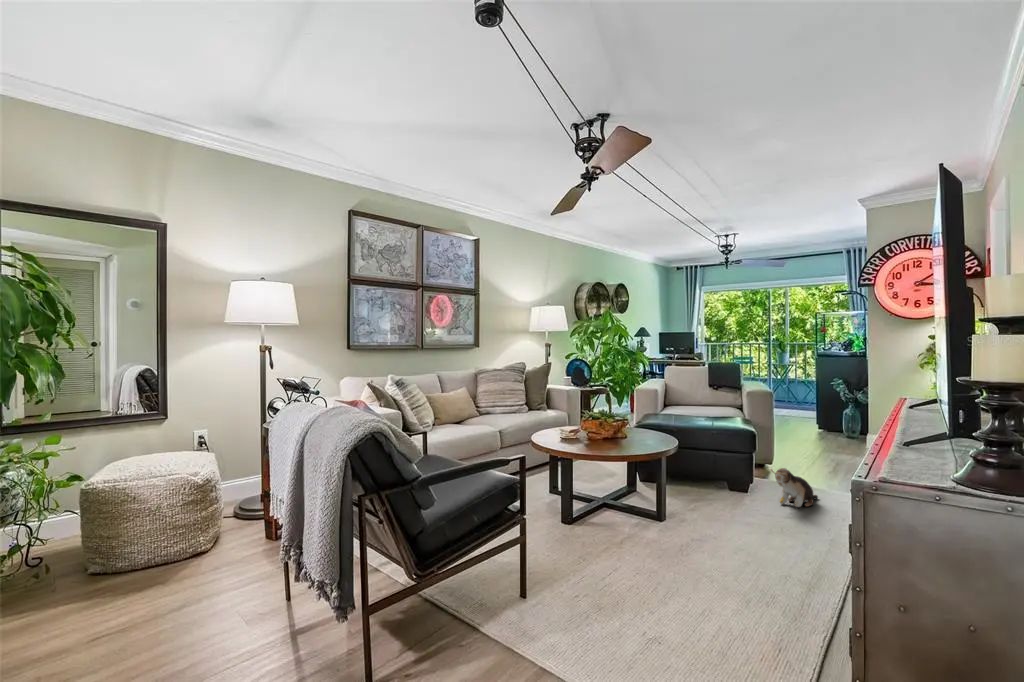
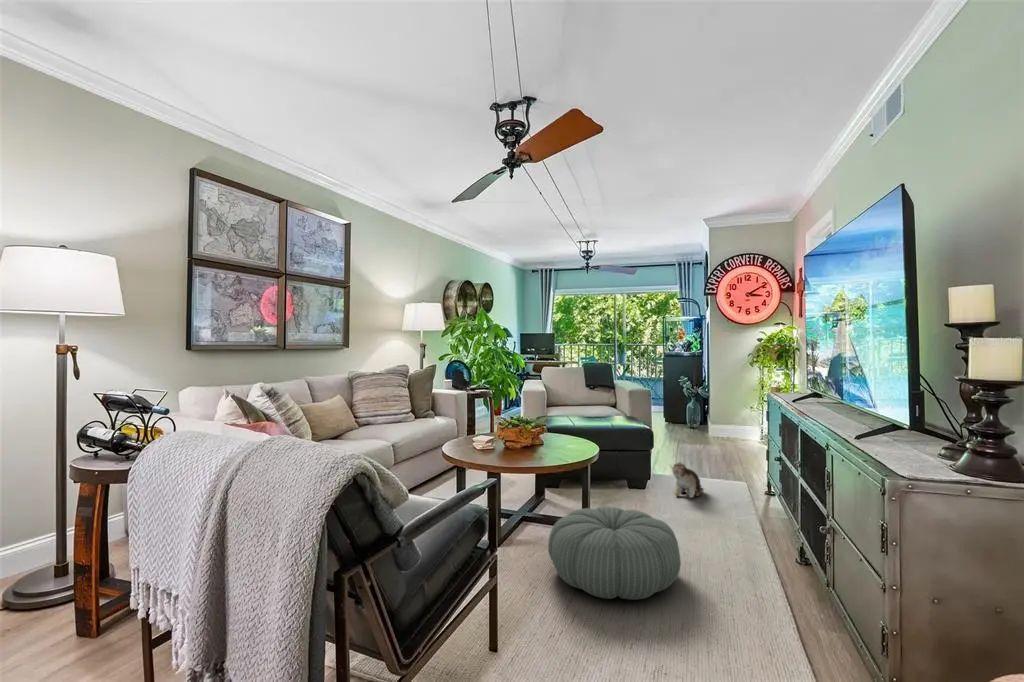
pouf: none [602,500,733,590] -> present [548,506,681,600]

